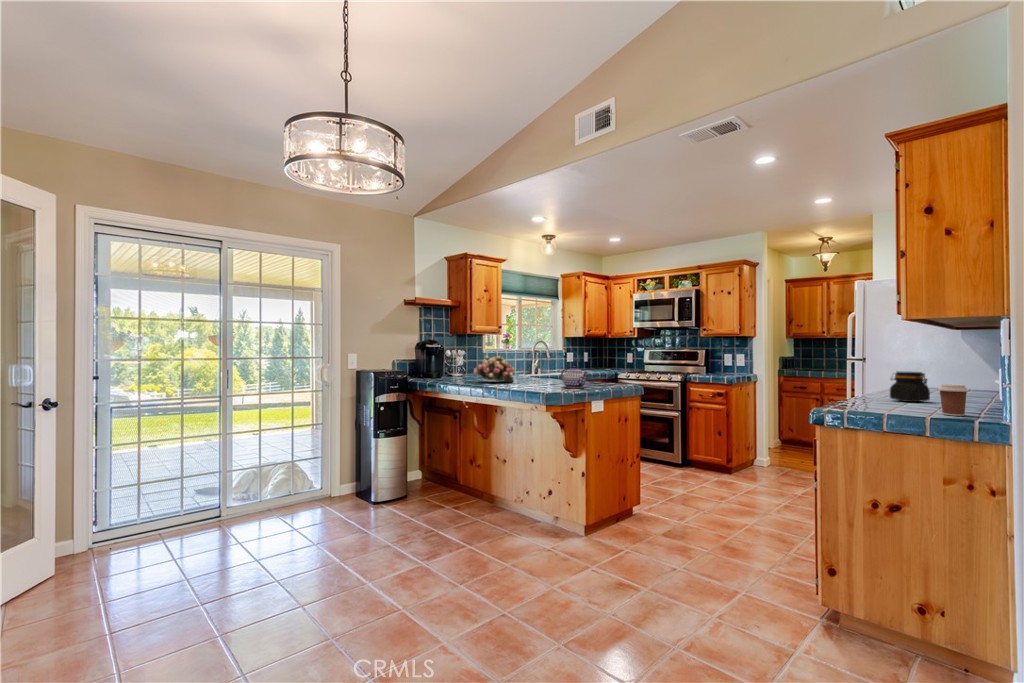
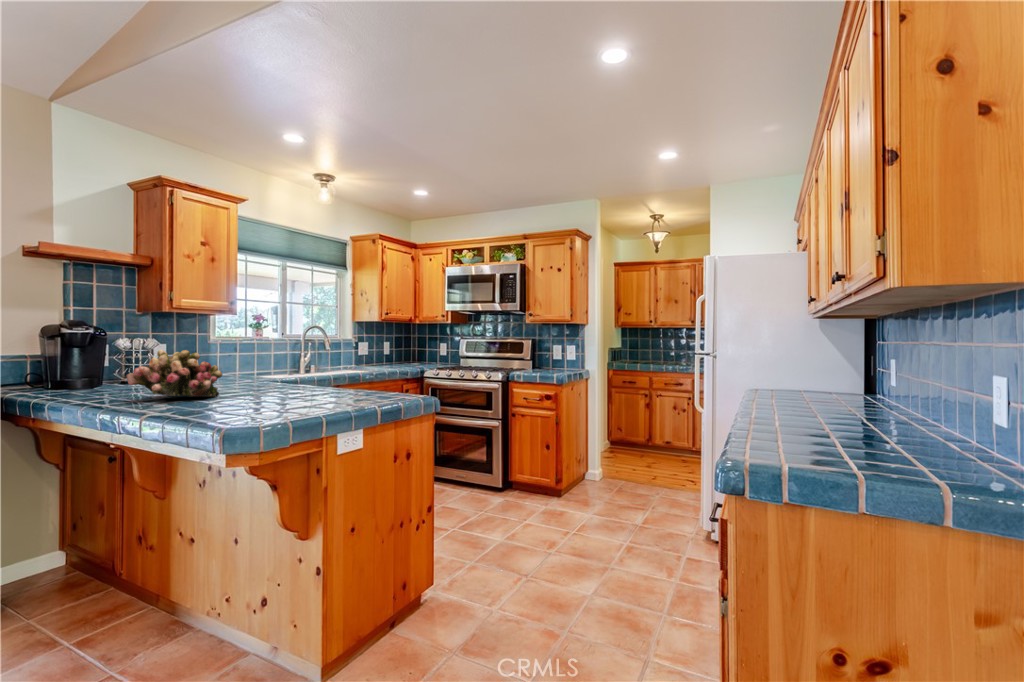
teapot: present [561,366,588,388] -> none [290,369,334,410]
jar: present [890,372,930,402] -> none [786,375,842,422]
coffee cup: present [938,384,969,416] -> none [921,407,978,469]

